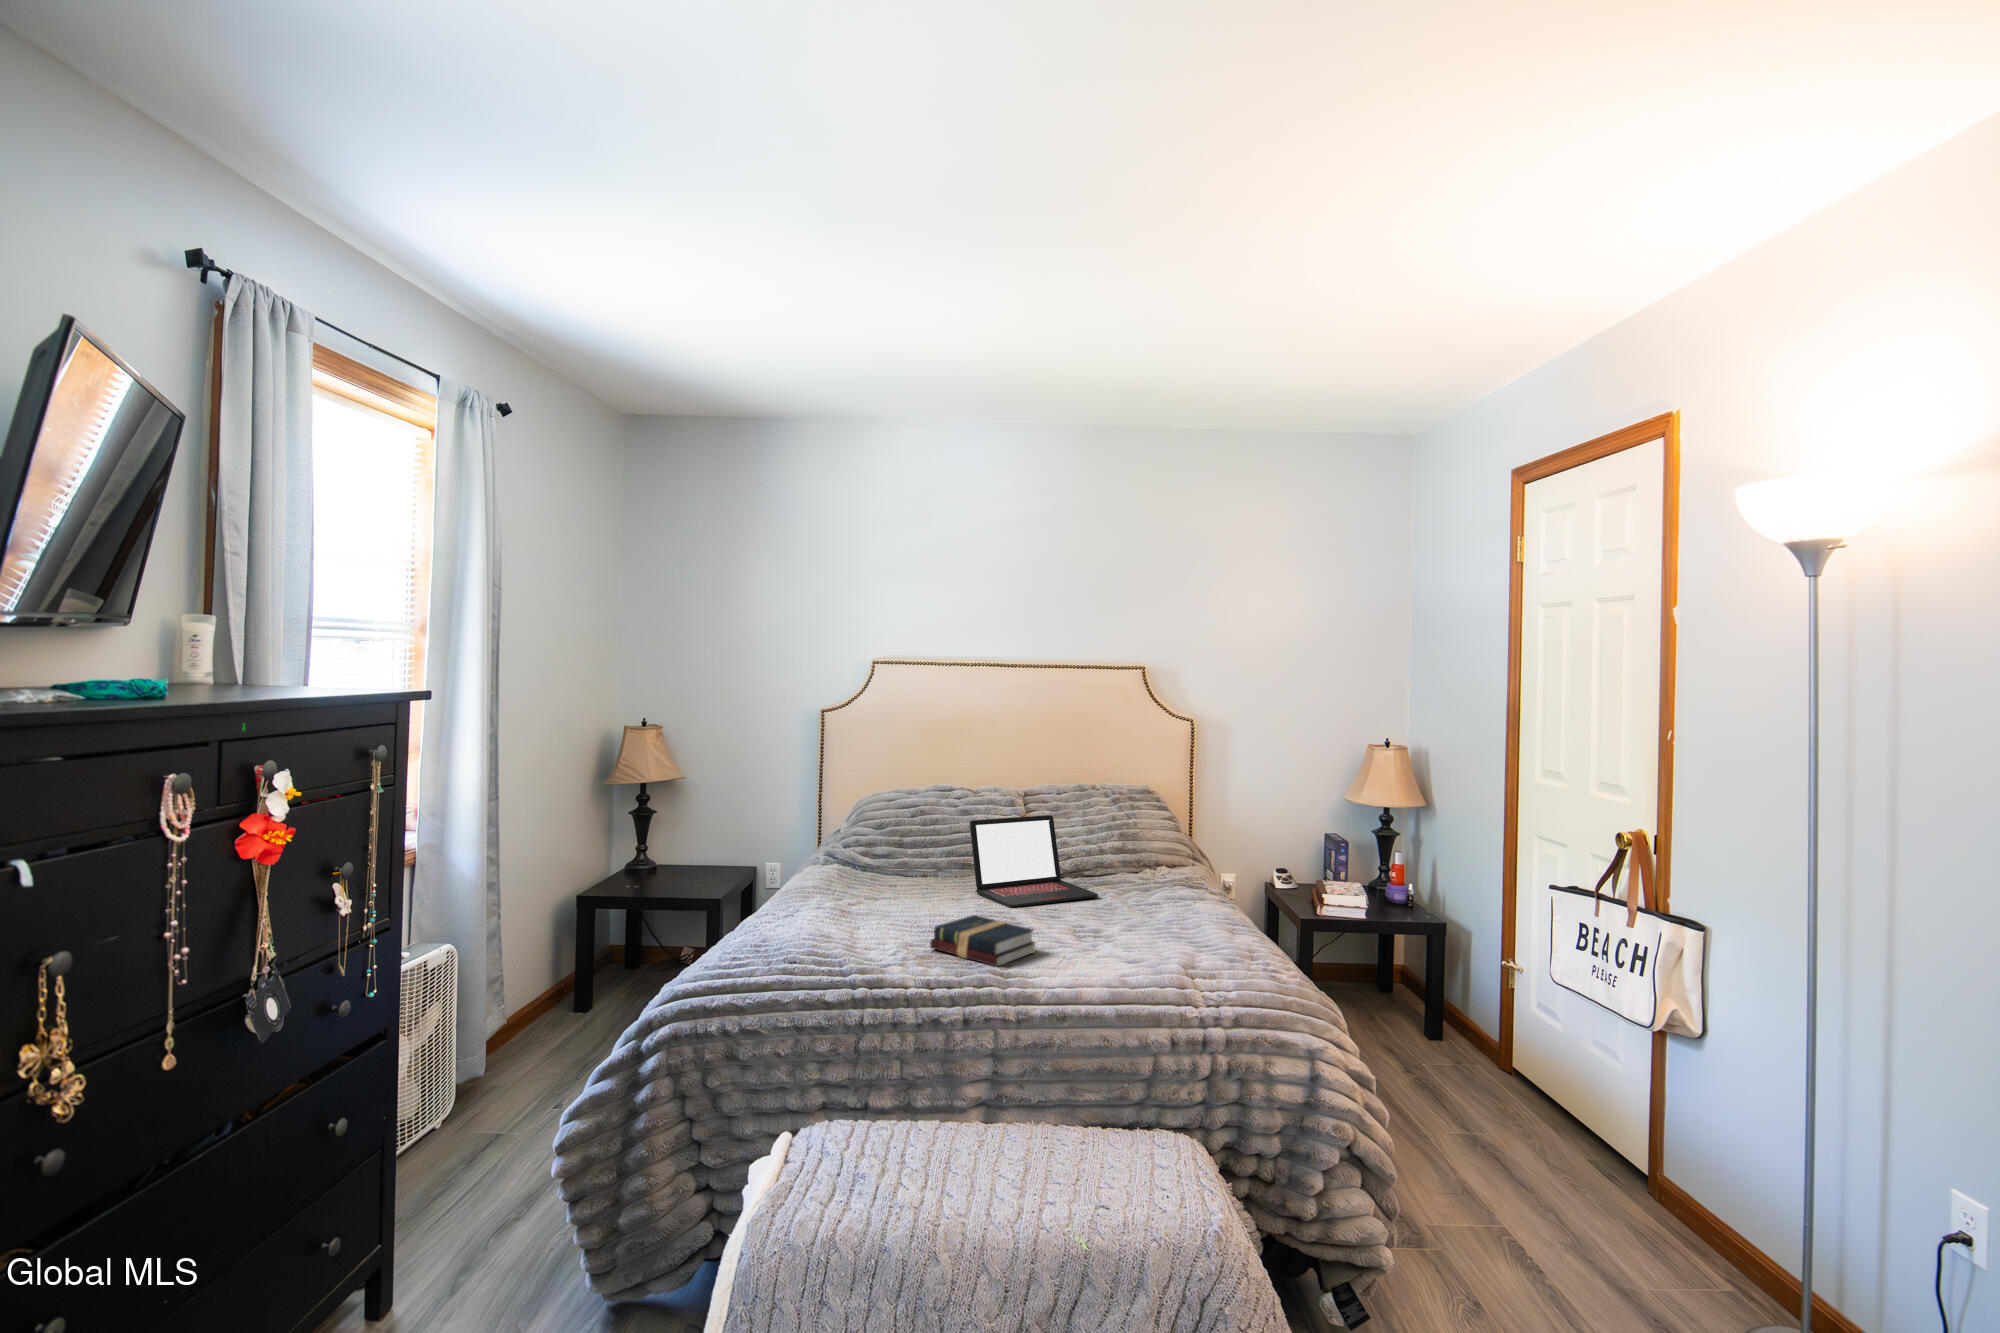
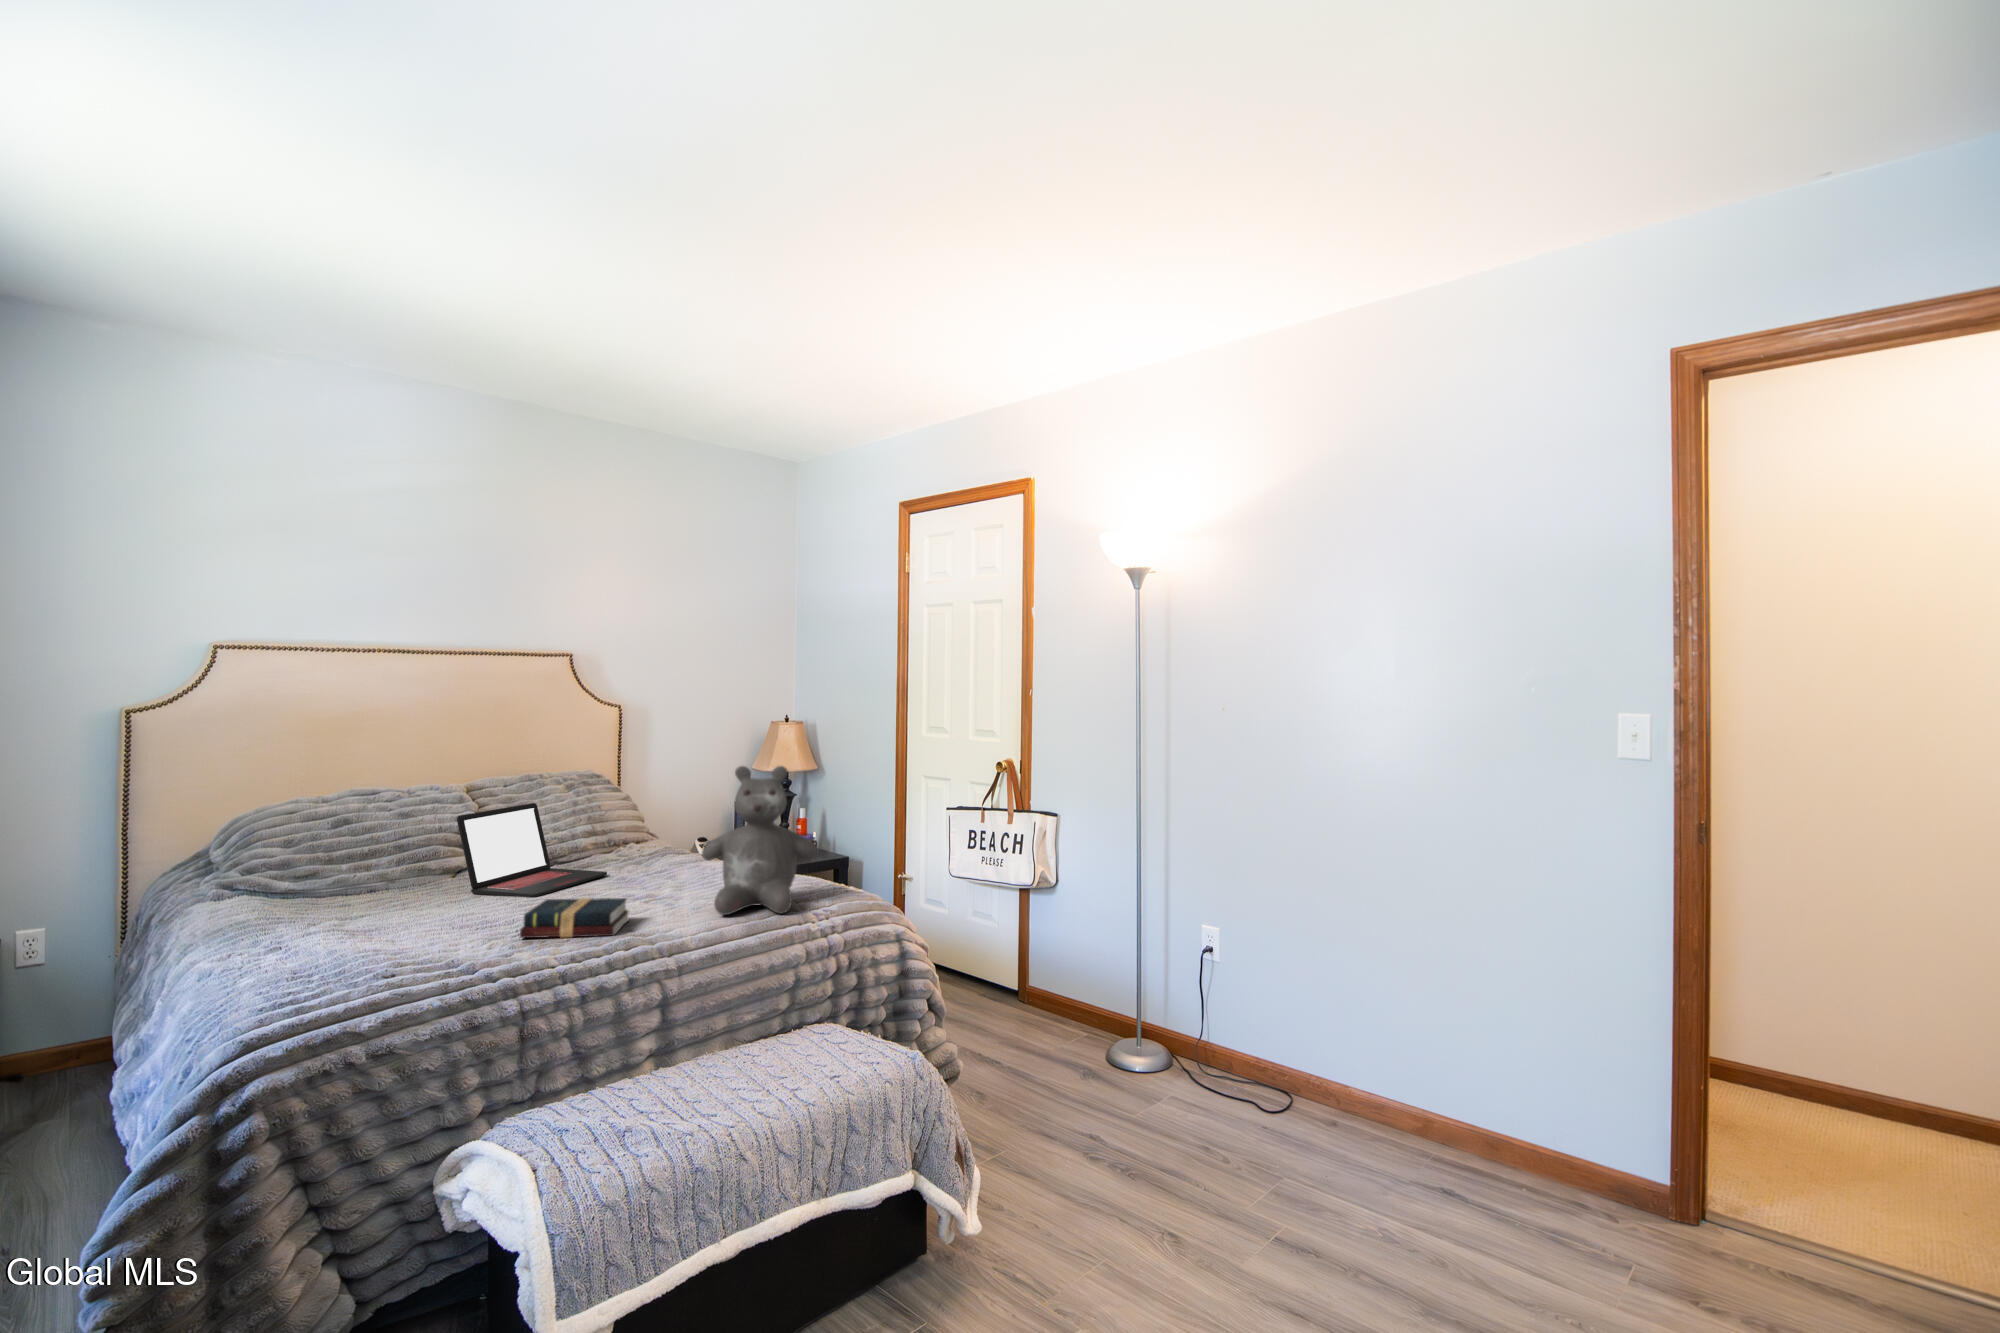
teddy bear: none [1106,805,1240,985] -> present [702,766,818,915]

